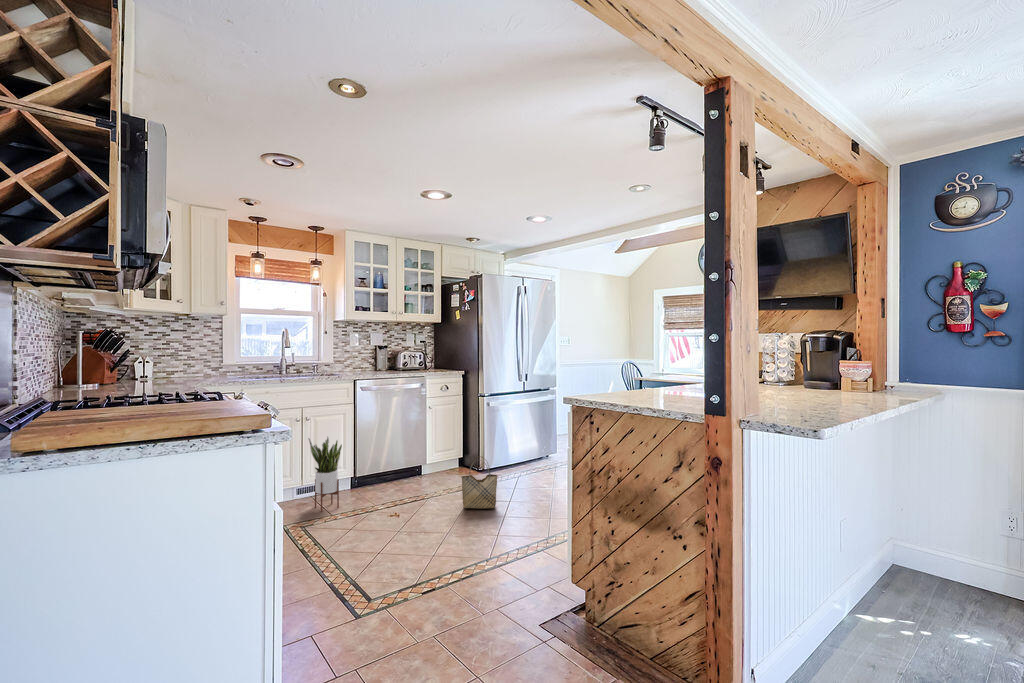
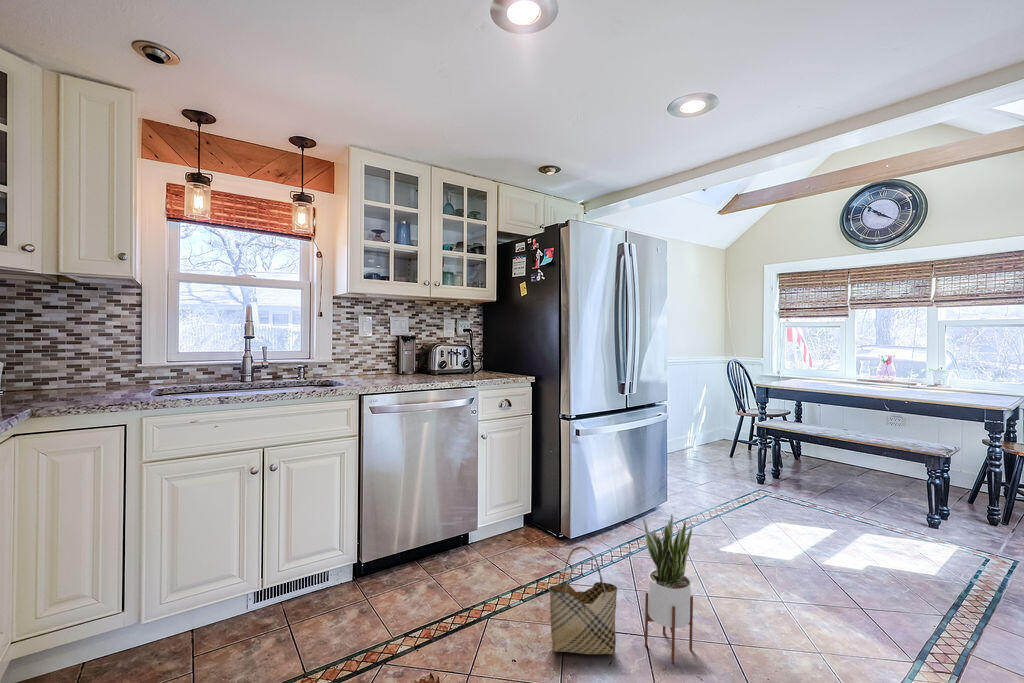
potted plant: present [308,436,342,512] -> present [643,514,693,663]

